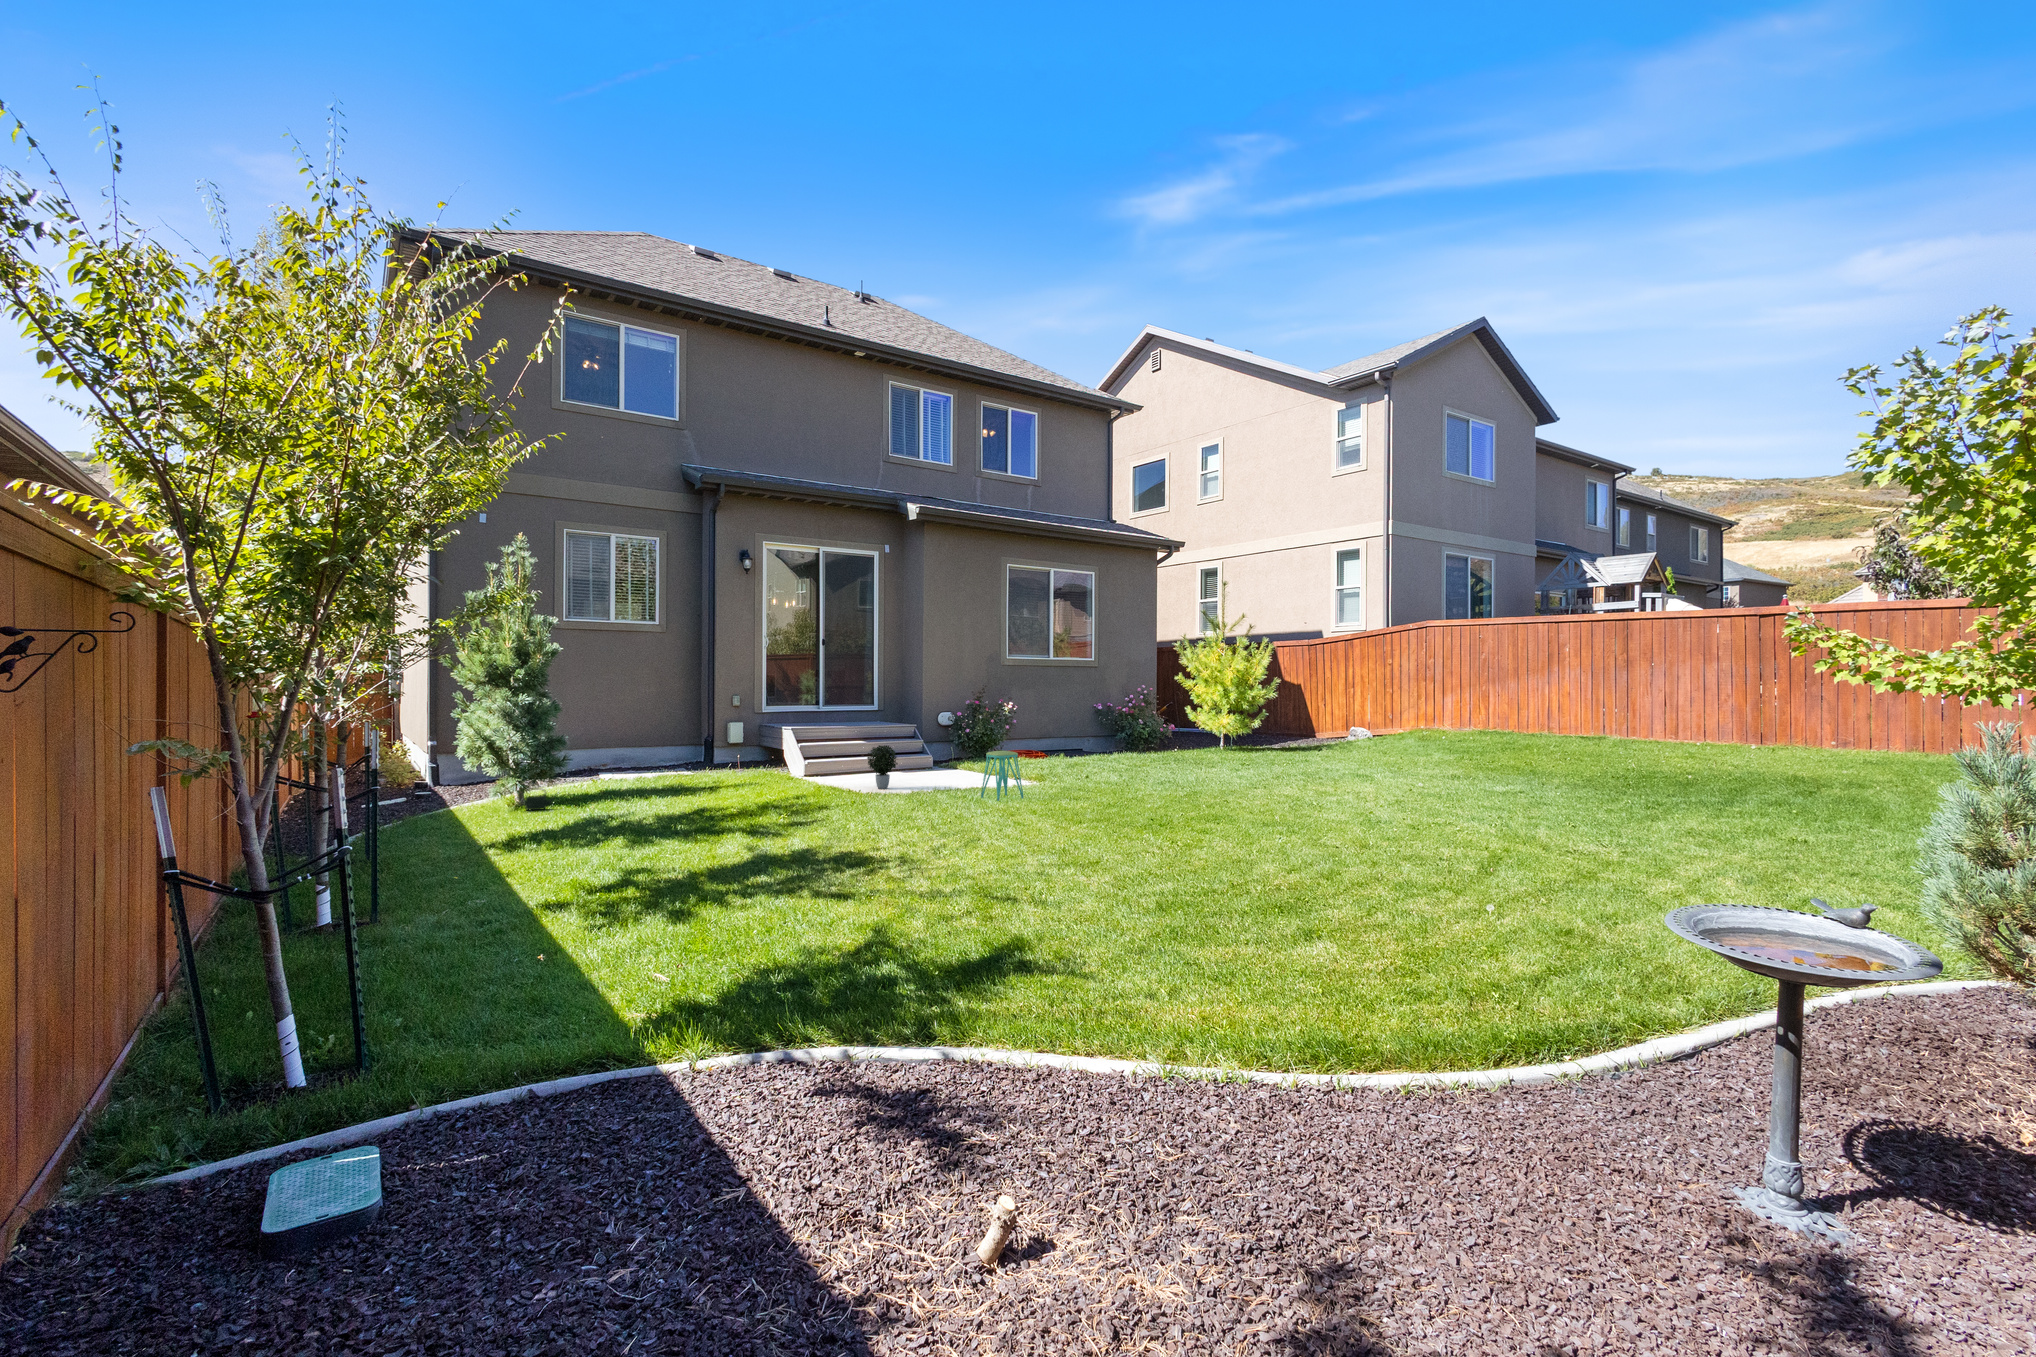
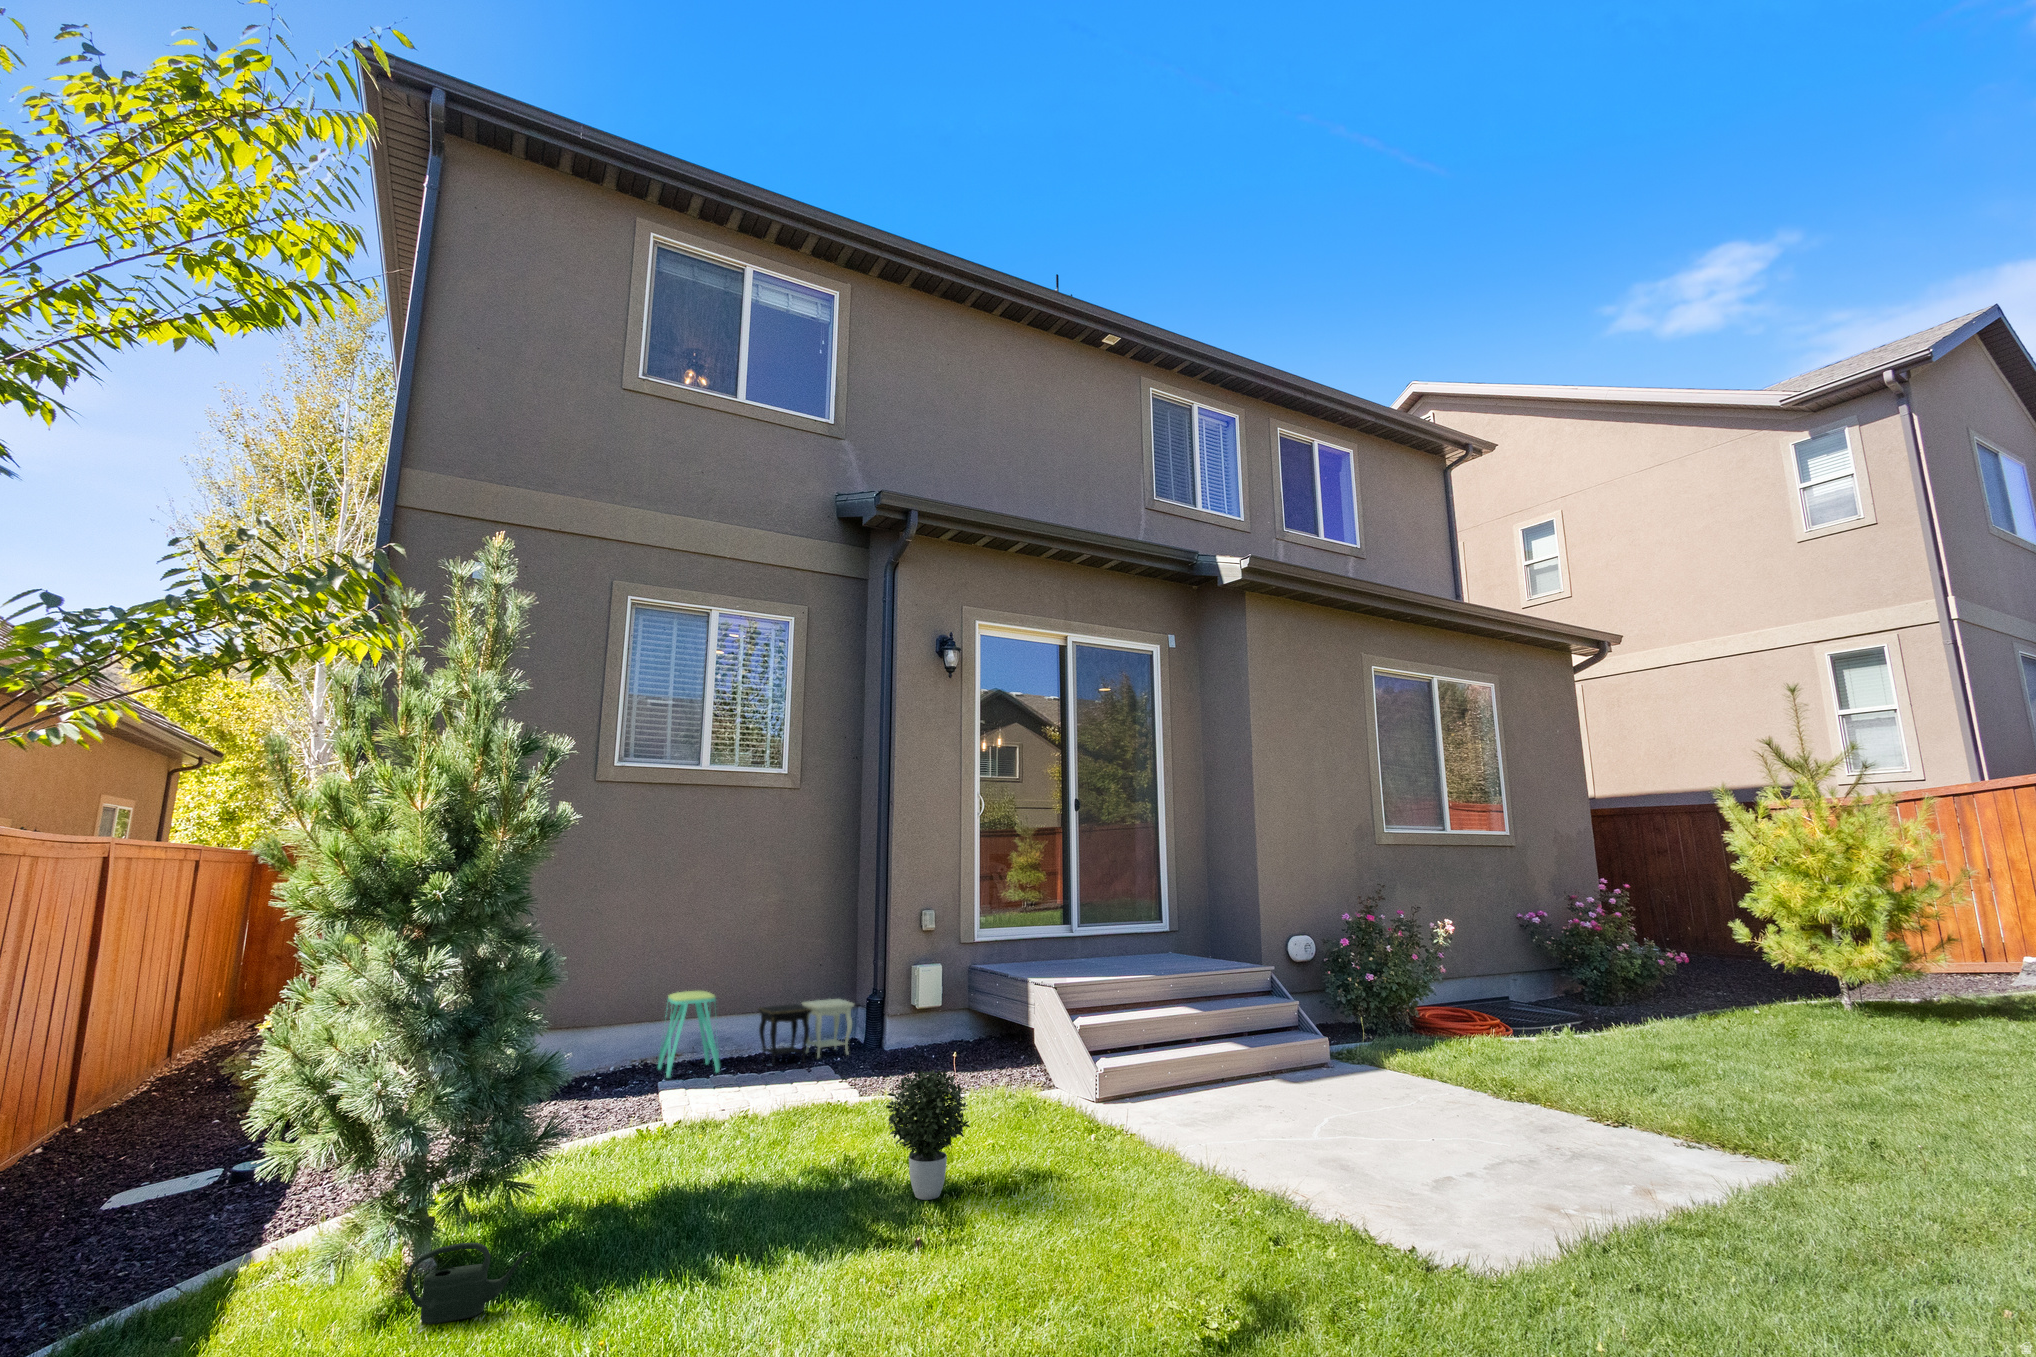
side table: none [647,739,699,769] -> present [758,999,854,1066]
potted plant: present [867,745,898,789] -> present [886,1070,970,1200]
stool: present [981,751,1023,801] -> present [658,991,720,1078]

